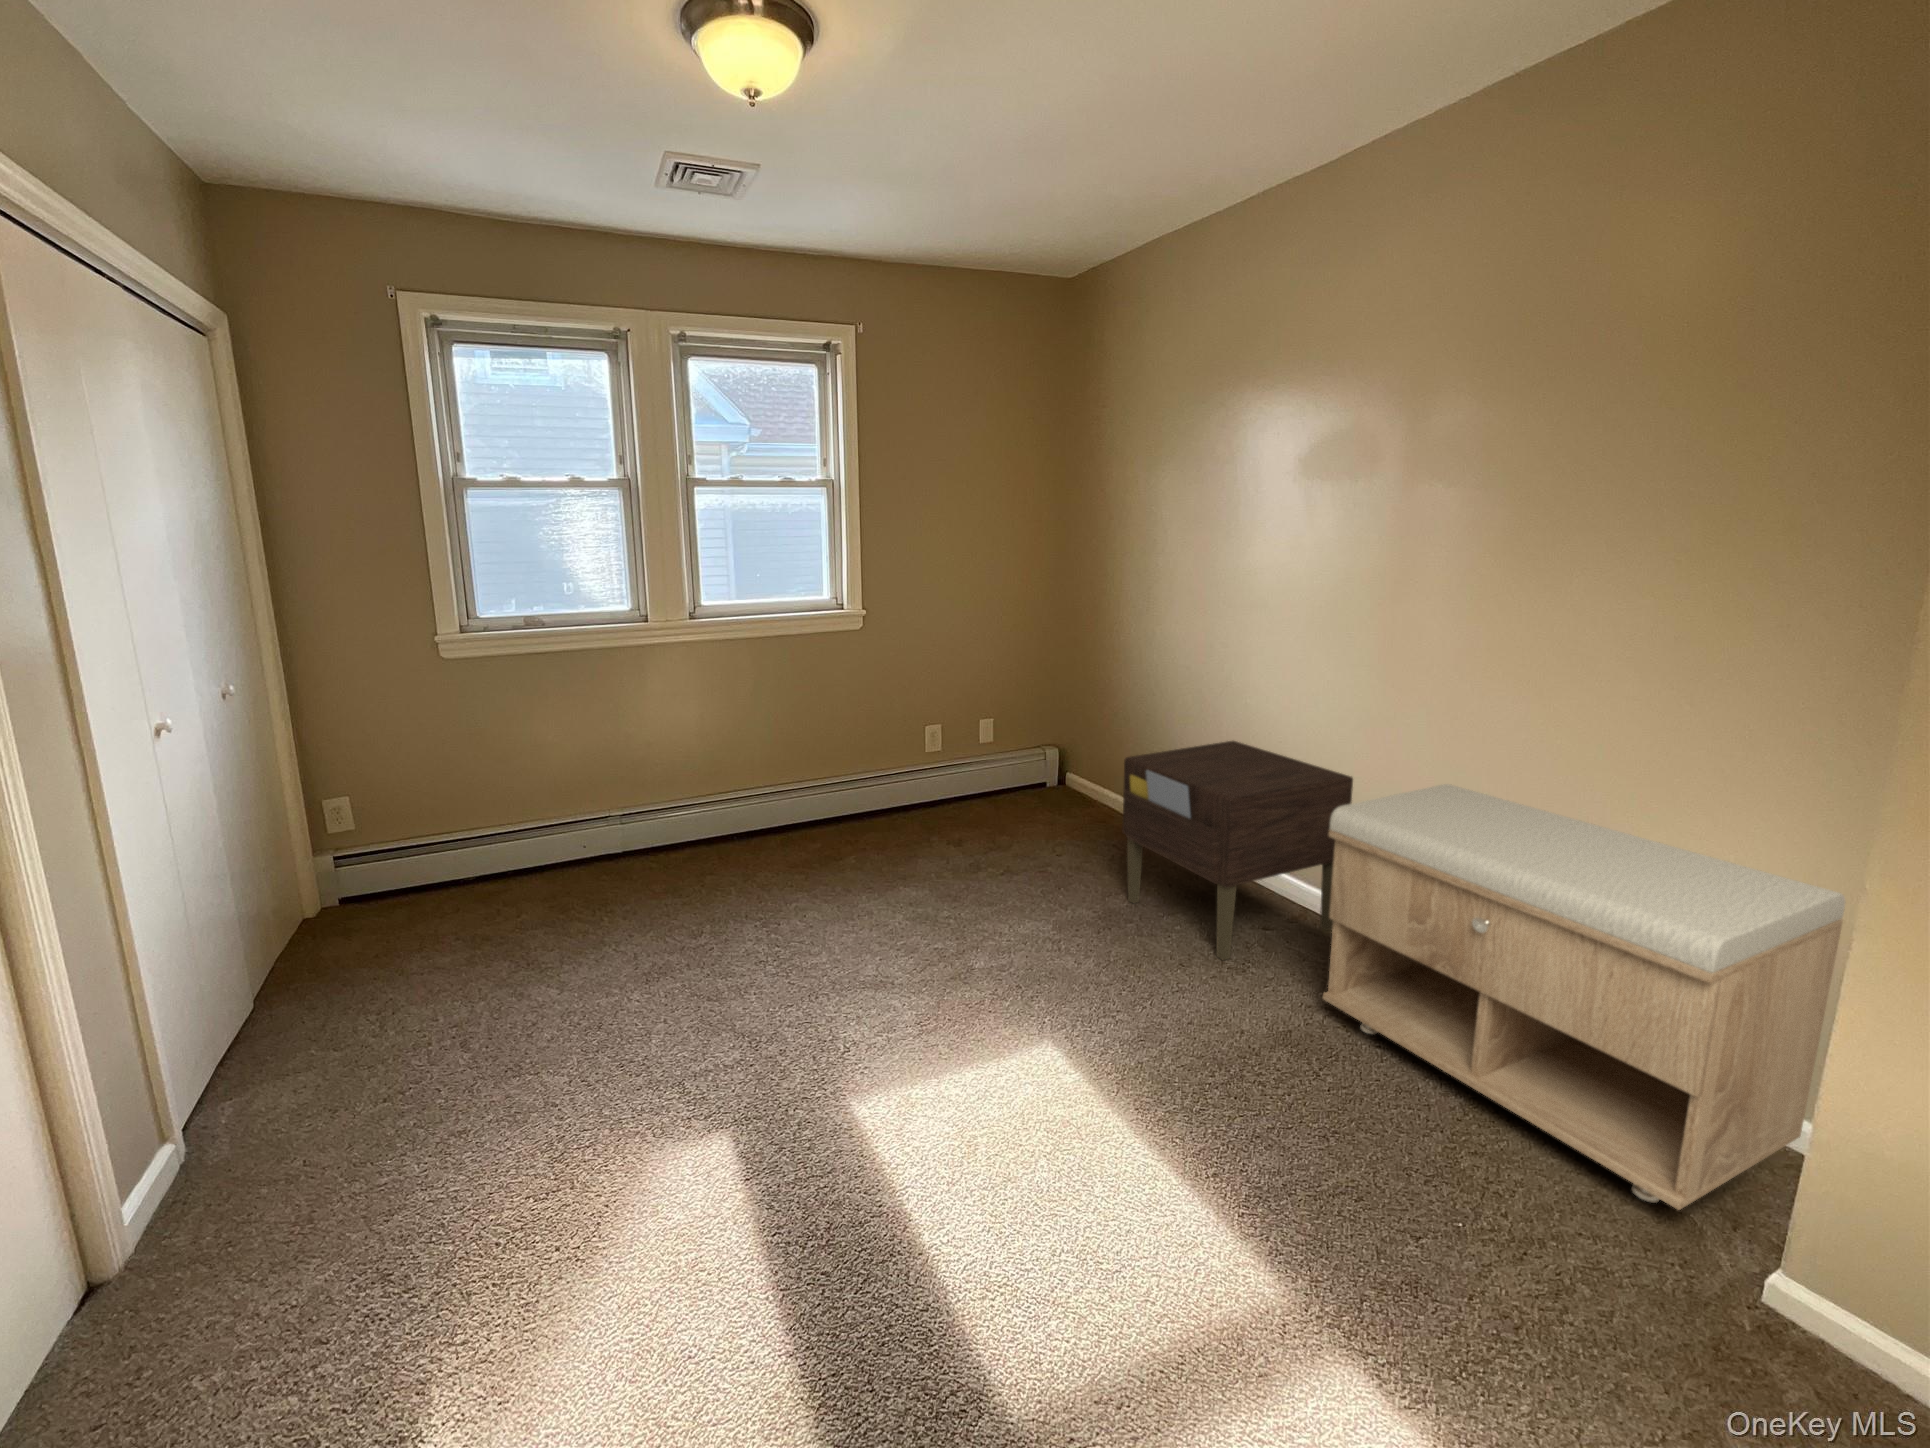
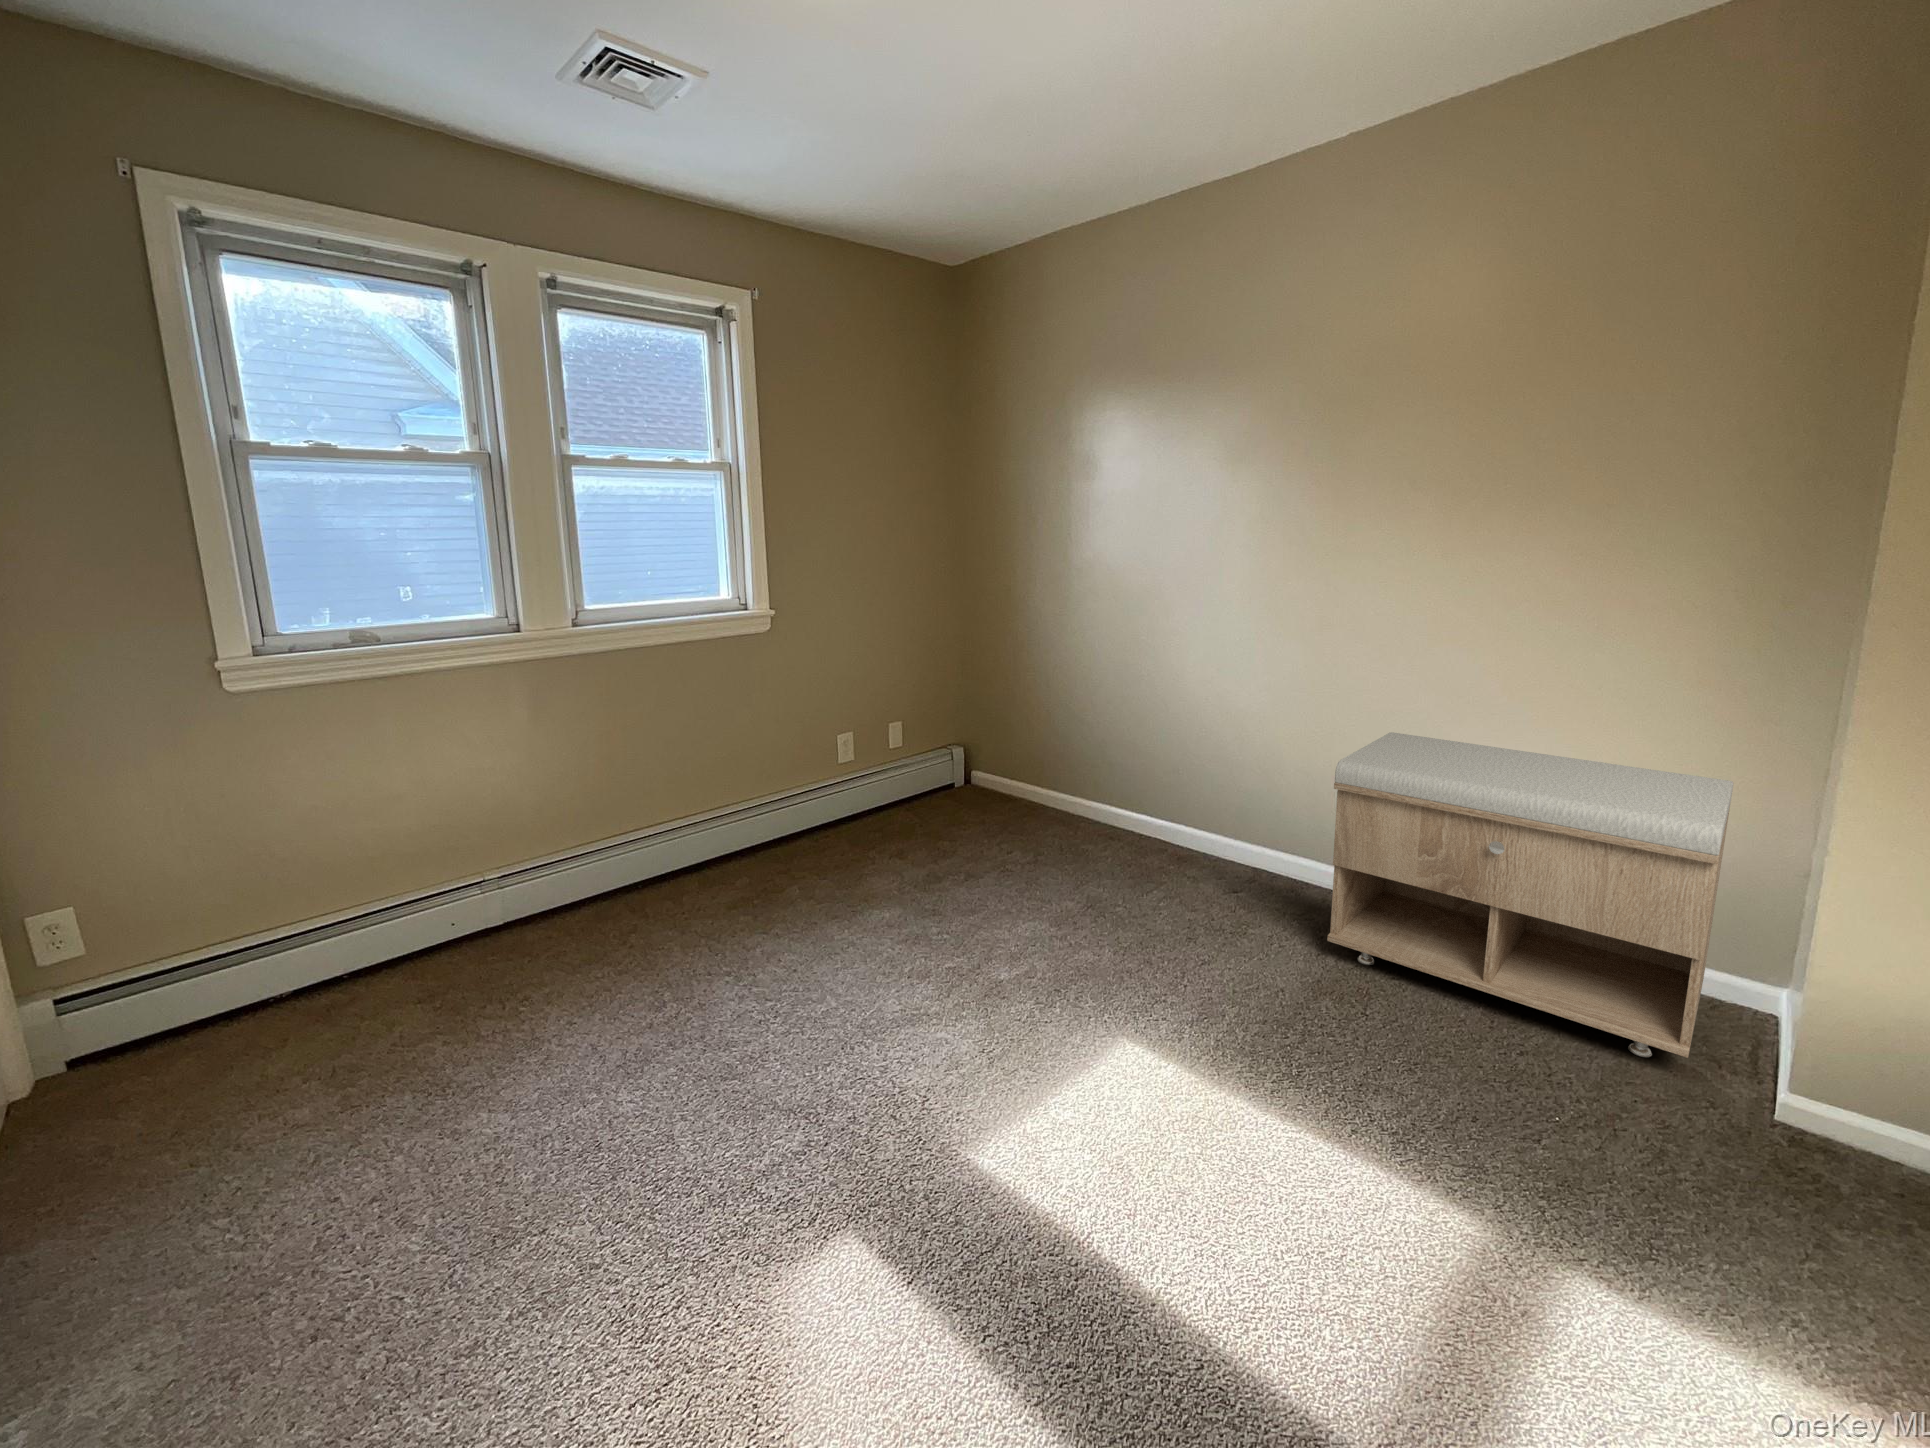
nightstand: present [1122,741,1353,960] -> none [1087,716,1291,923]

